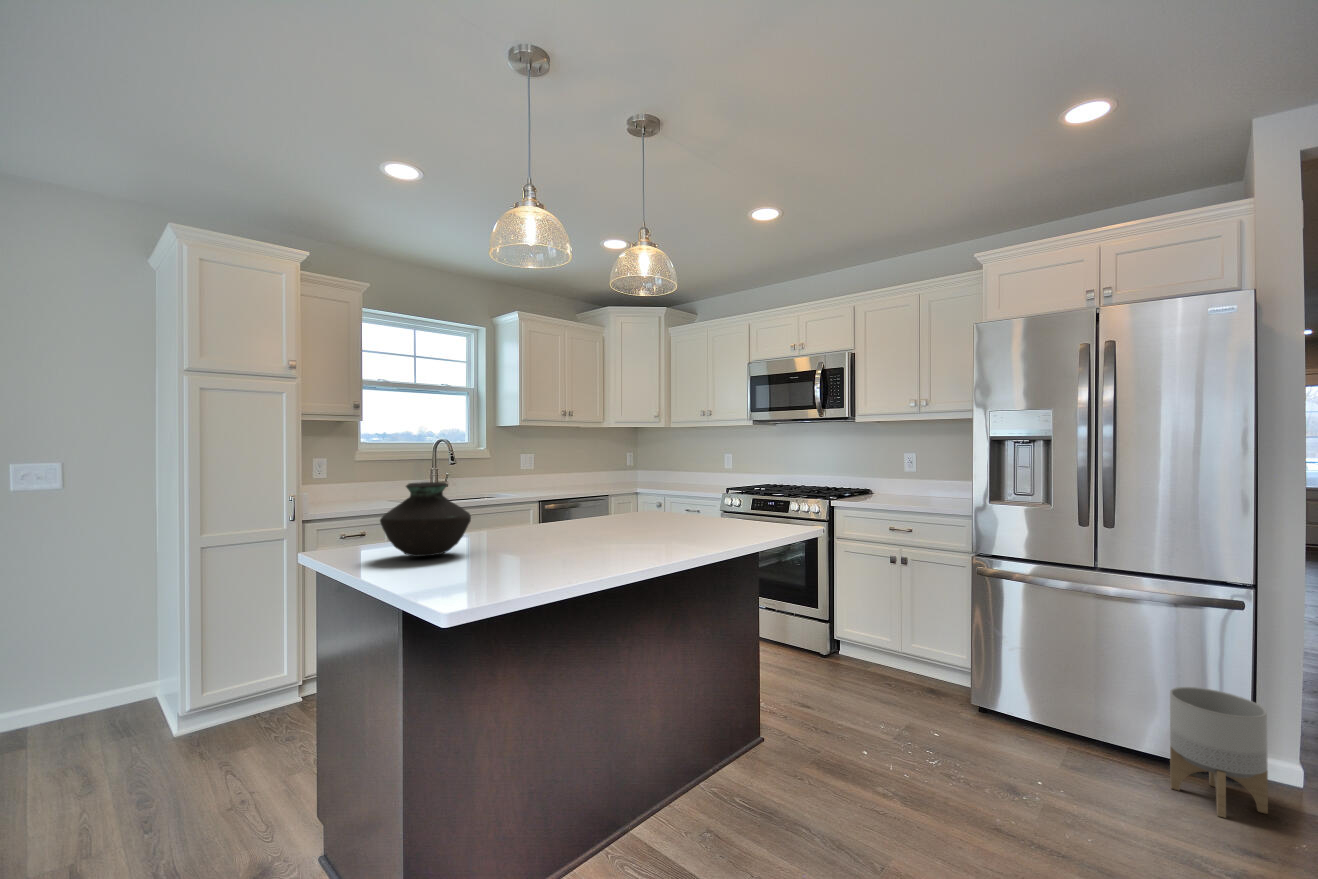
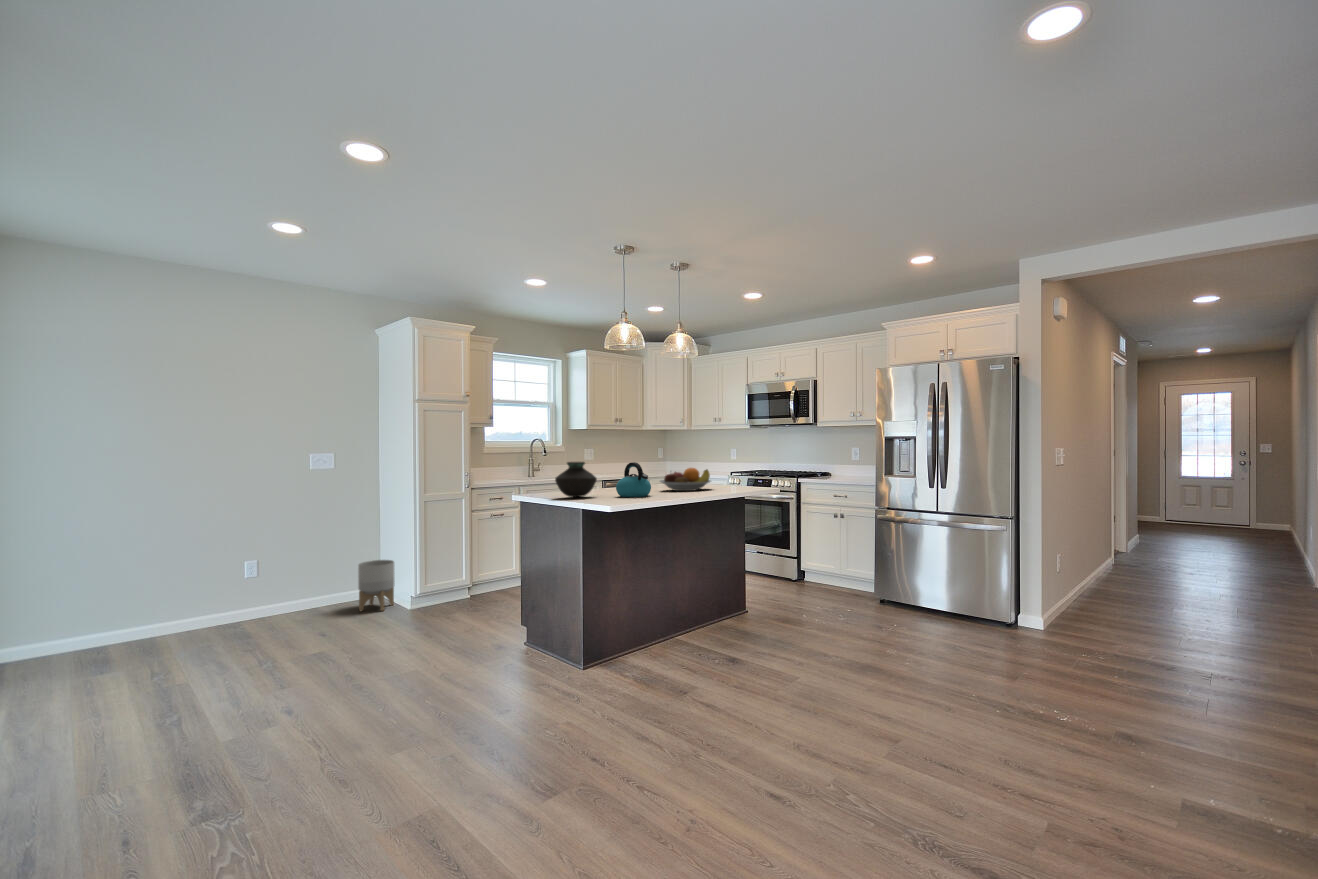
kettle: none [505,485,579,560] -> present [616,462,651,497]
fruit bowl: none [605,492,702,536] -> present [660,468,711,491]
planter: present [1170,687,1268,818] -> present [358,560,394,611]

